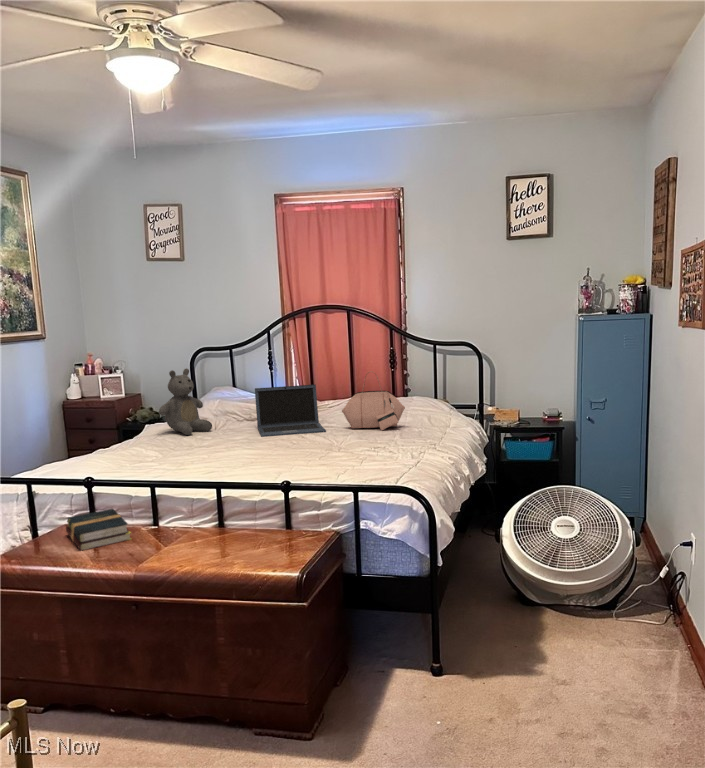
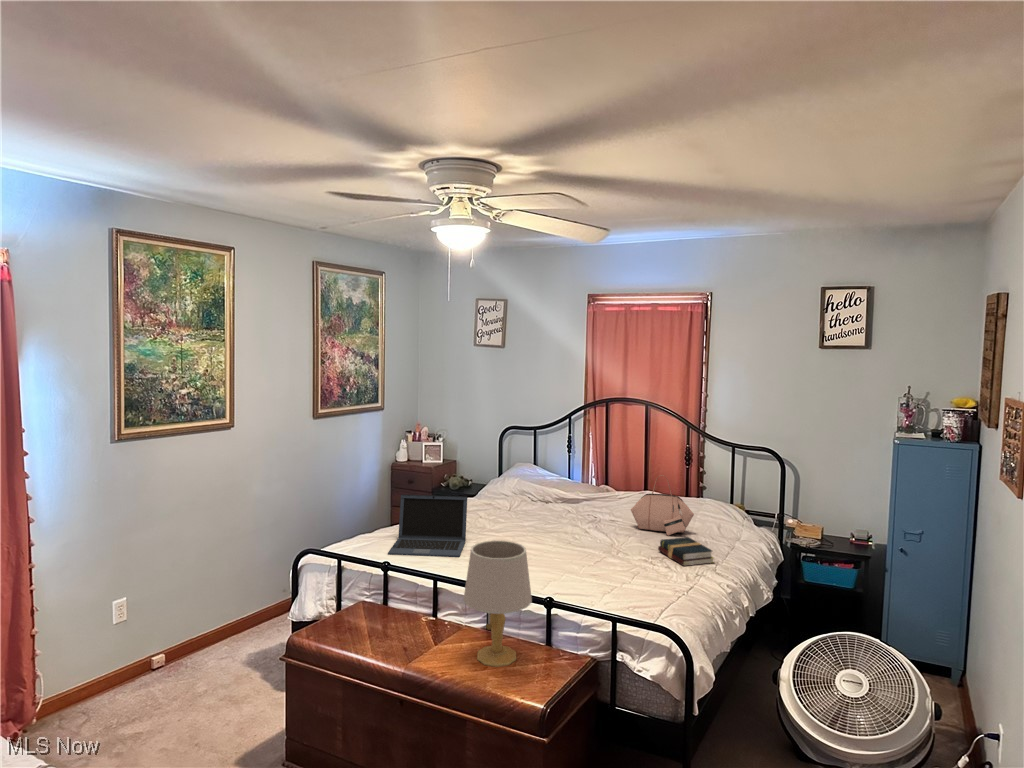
teddy bear: present [159,368,212,435] -> none [463,452,509,515]
laptop: present [255,385,326,437] -> present [388,495,467,557]
table lamp: none [195,422,270,552] -> present [463,540,532,667]
hardback book: present [66,509,131,551] -> present [658,537,714,566]

